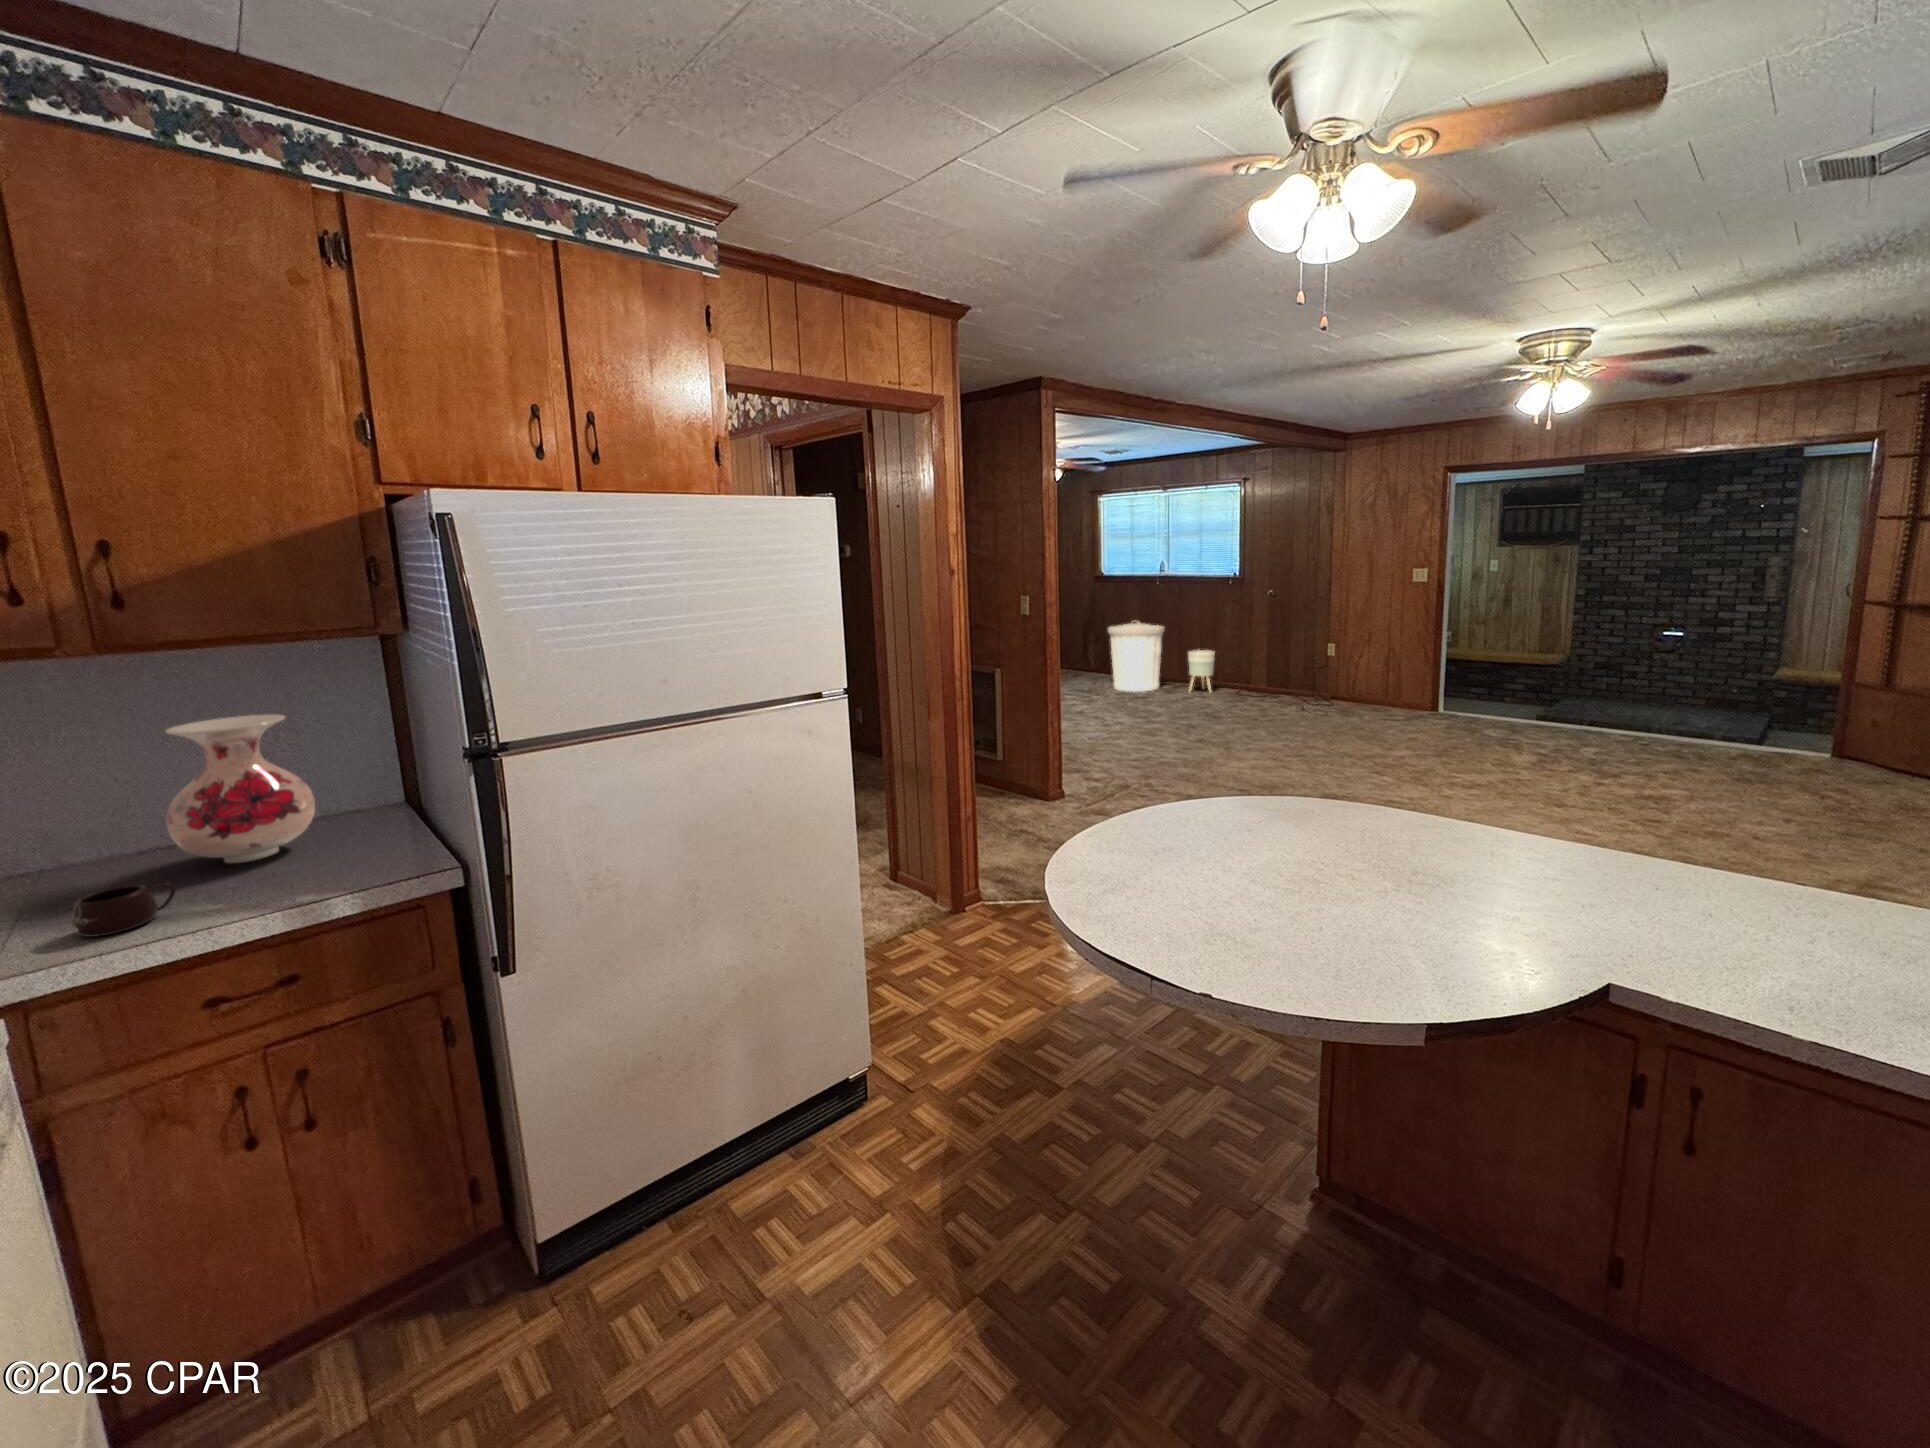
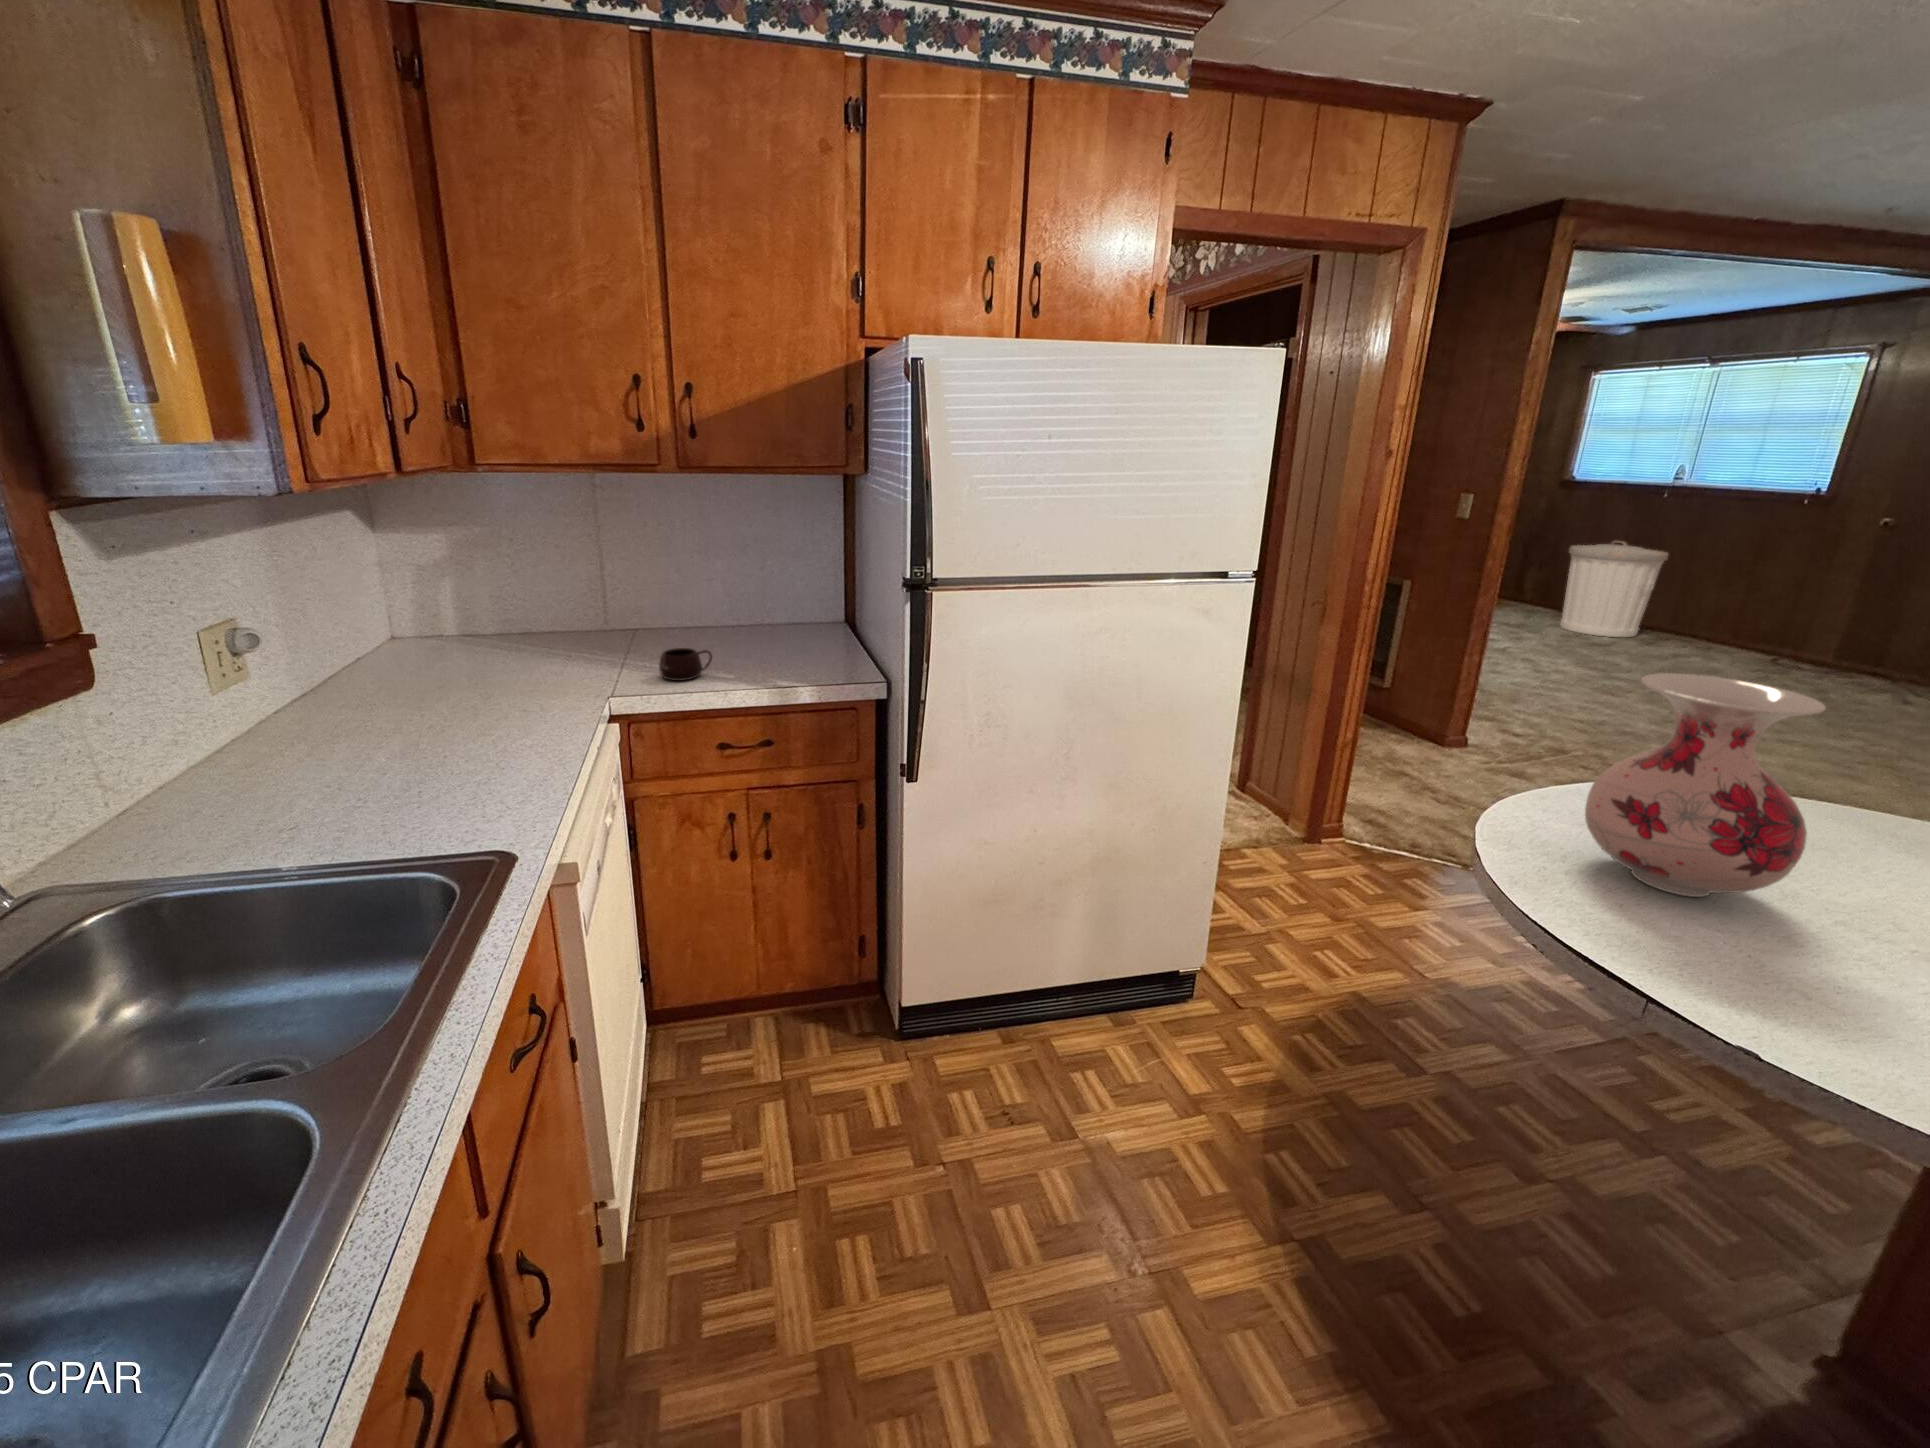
planter: present [1188,650,1215,692] -> none [1689,591,1755,654]
vase: present [166,714,315,863] -> present [1585,673,1826,897]

